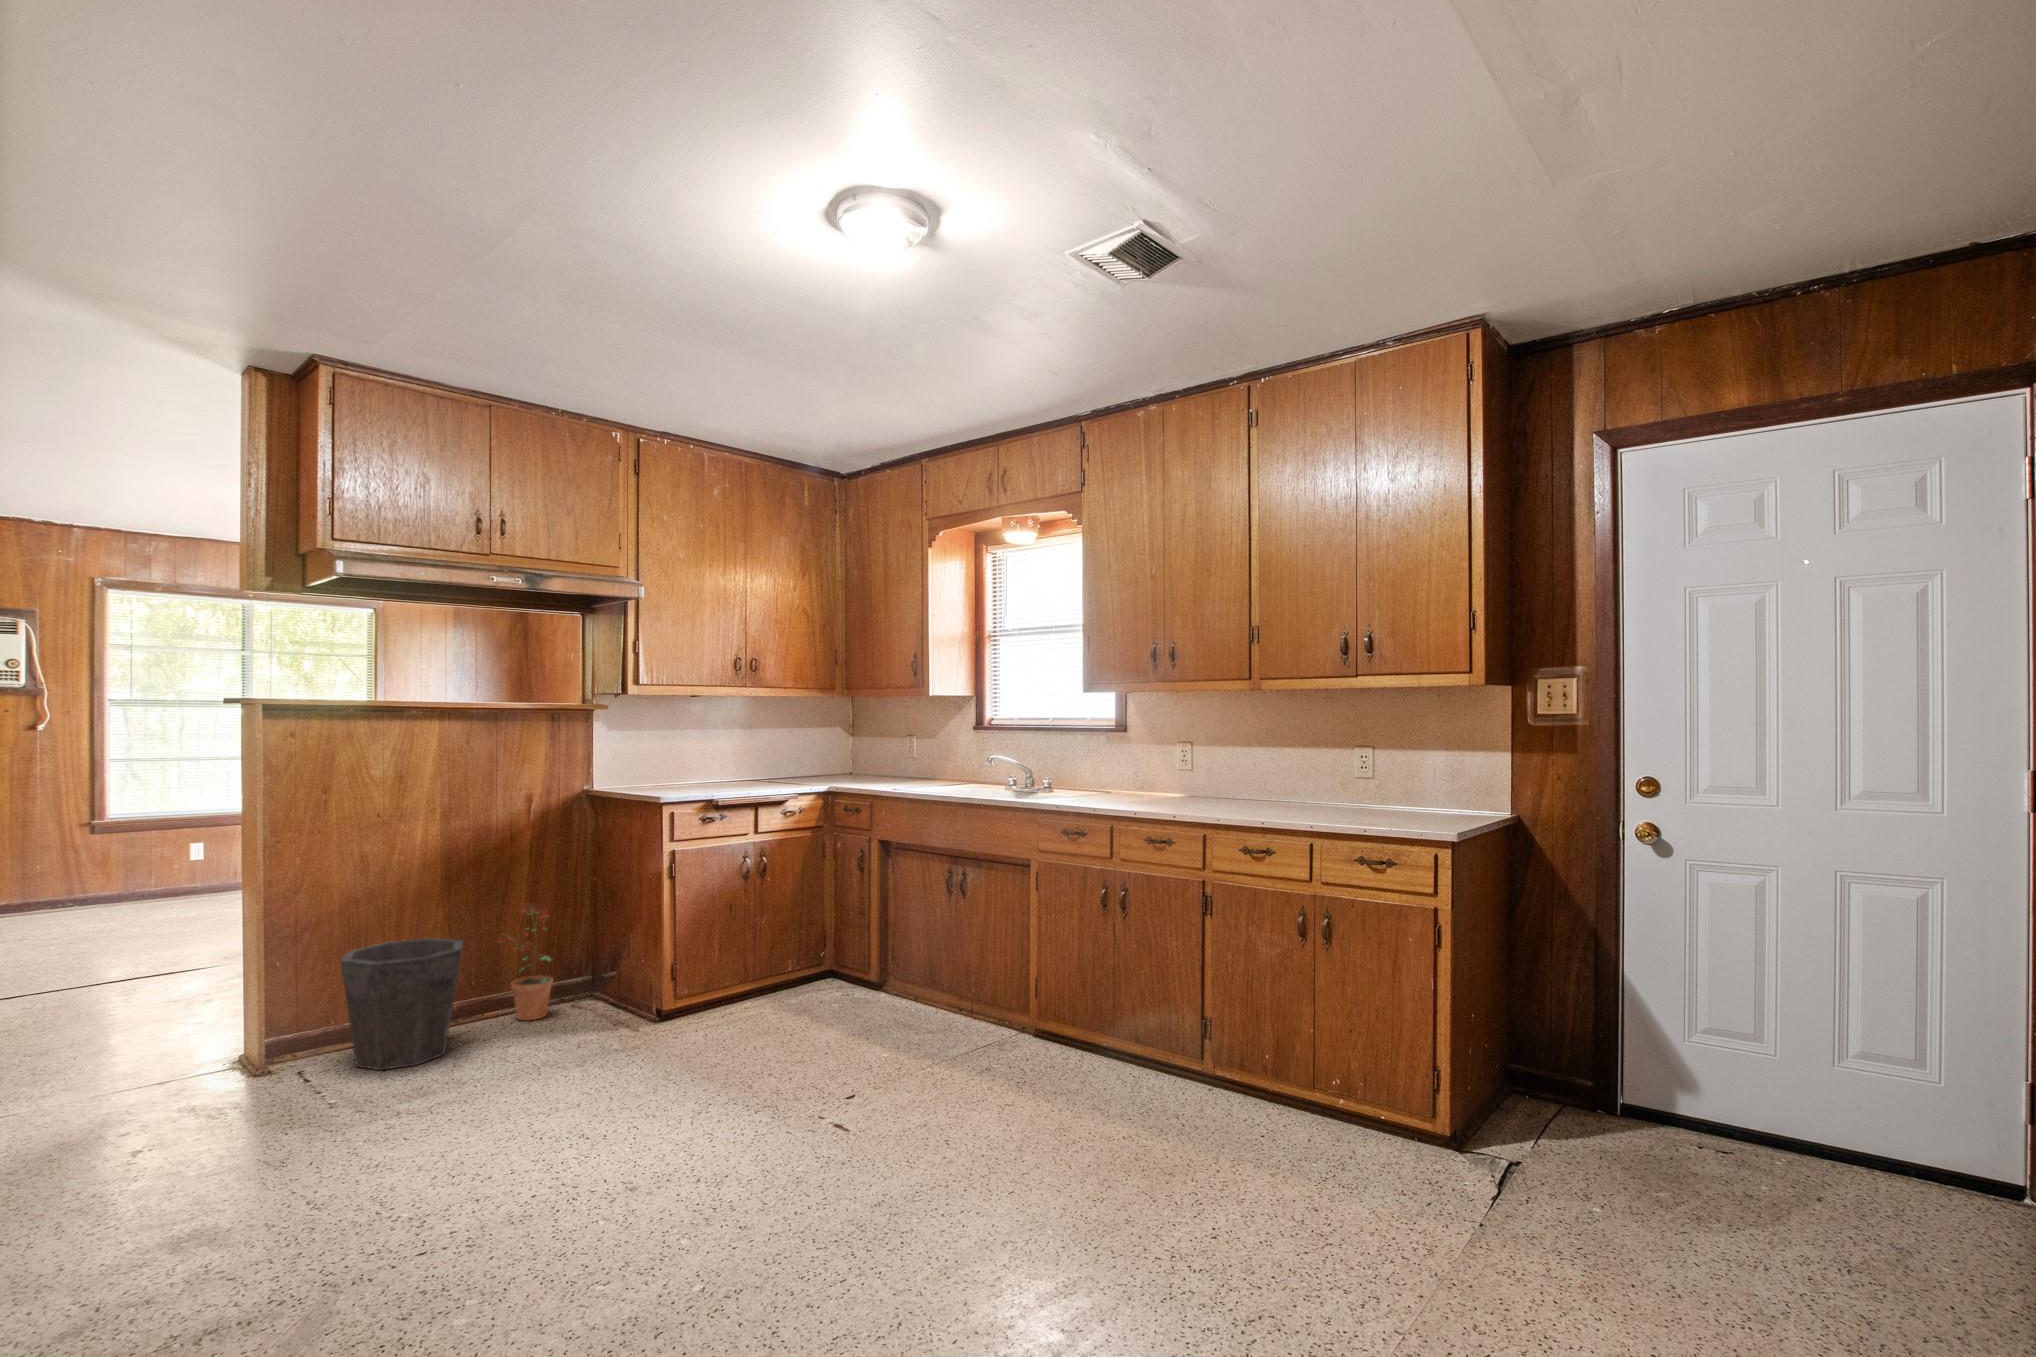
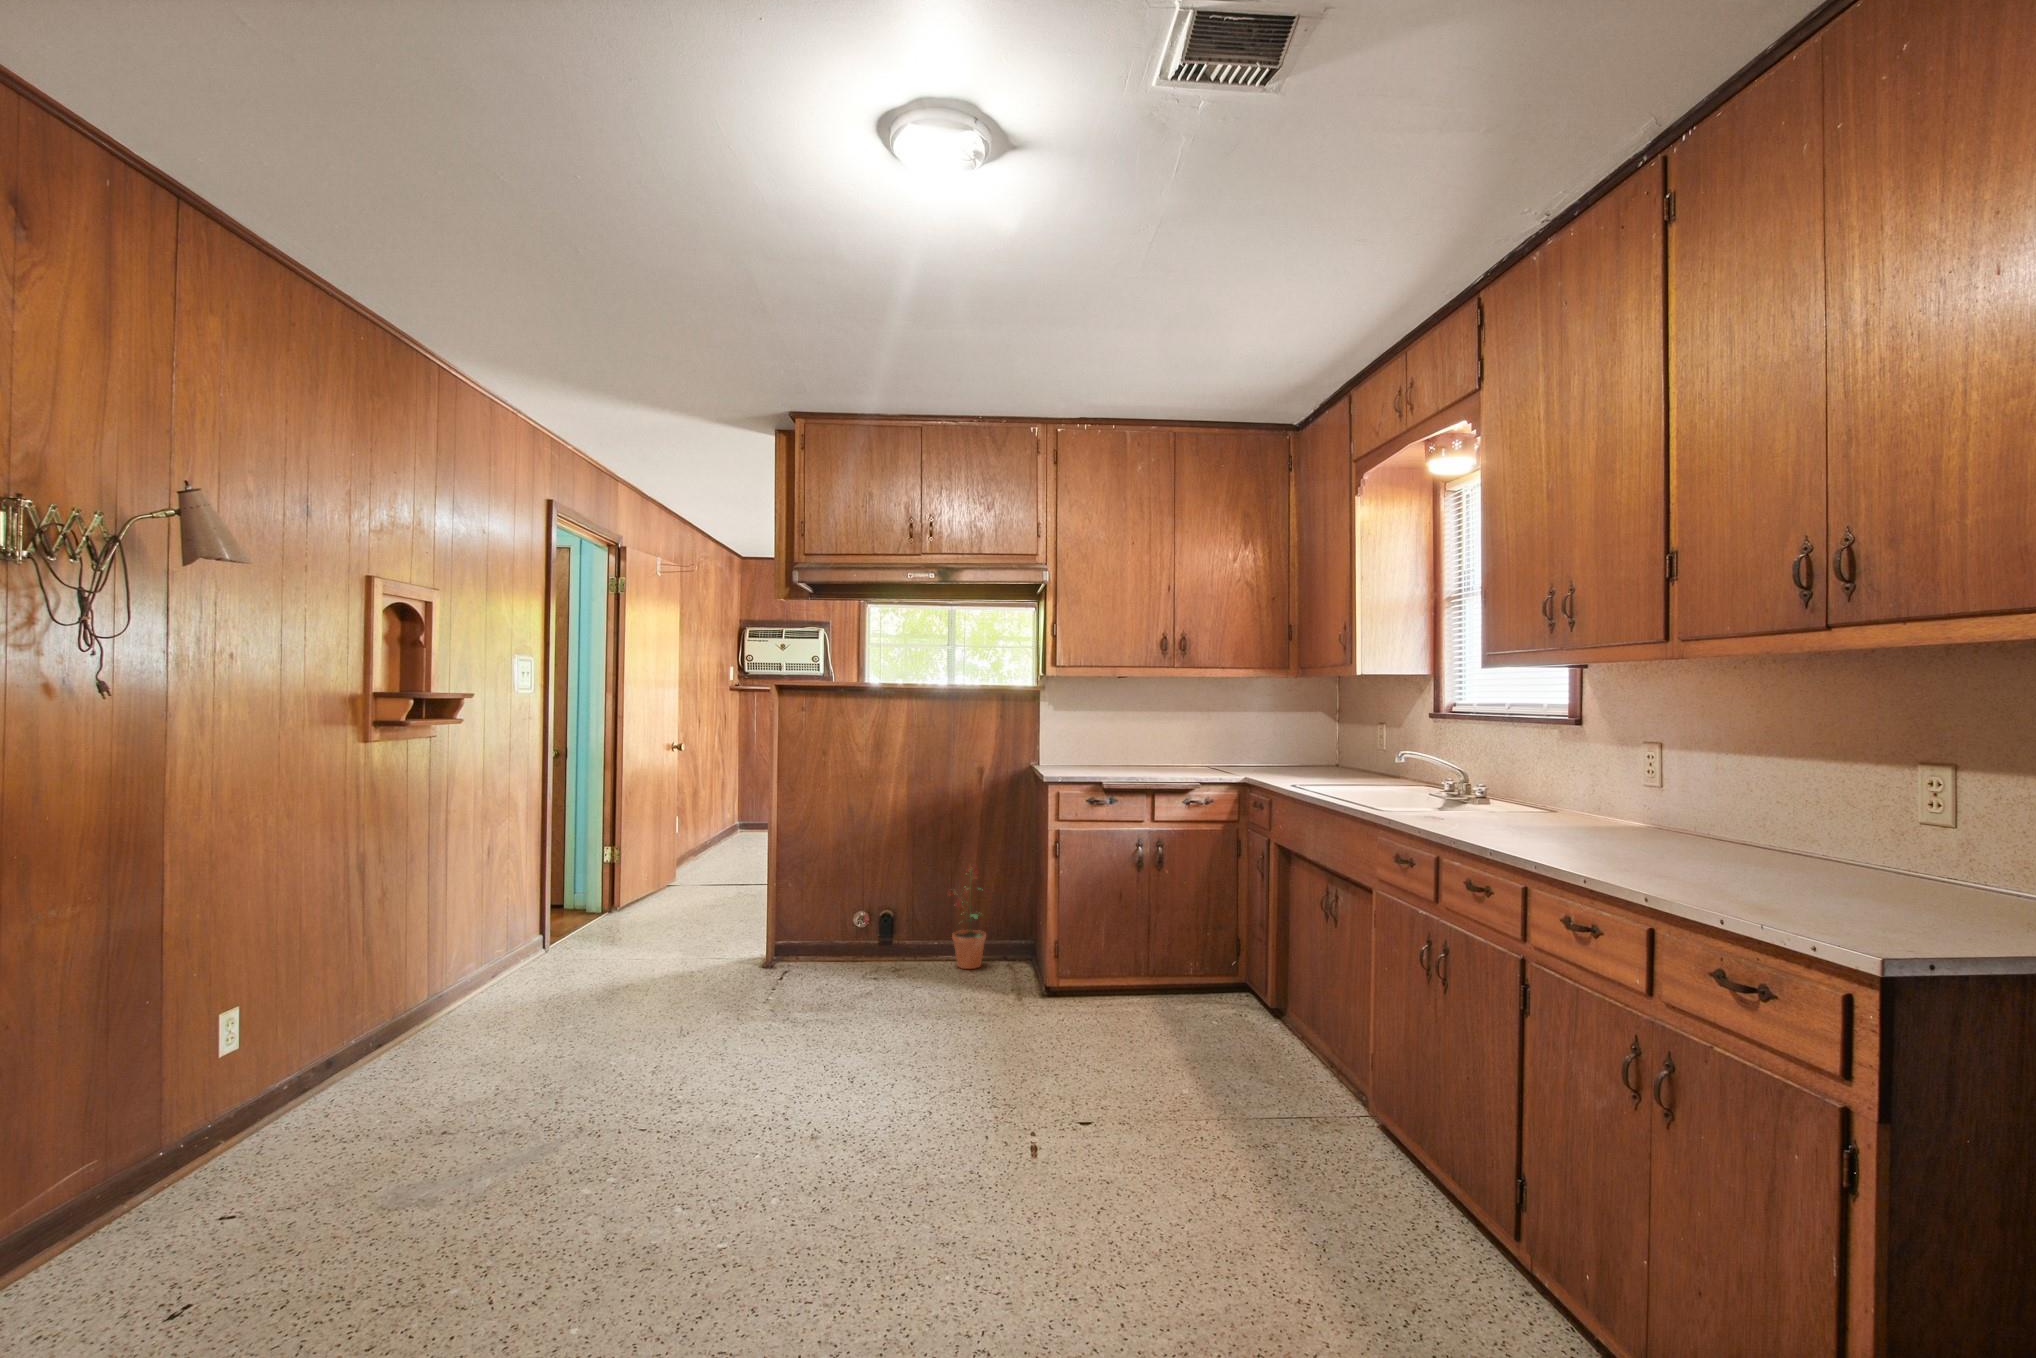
waste bin: present [341,938,463,1070] -> none [808,881,900,987]

